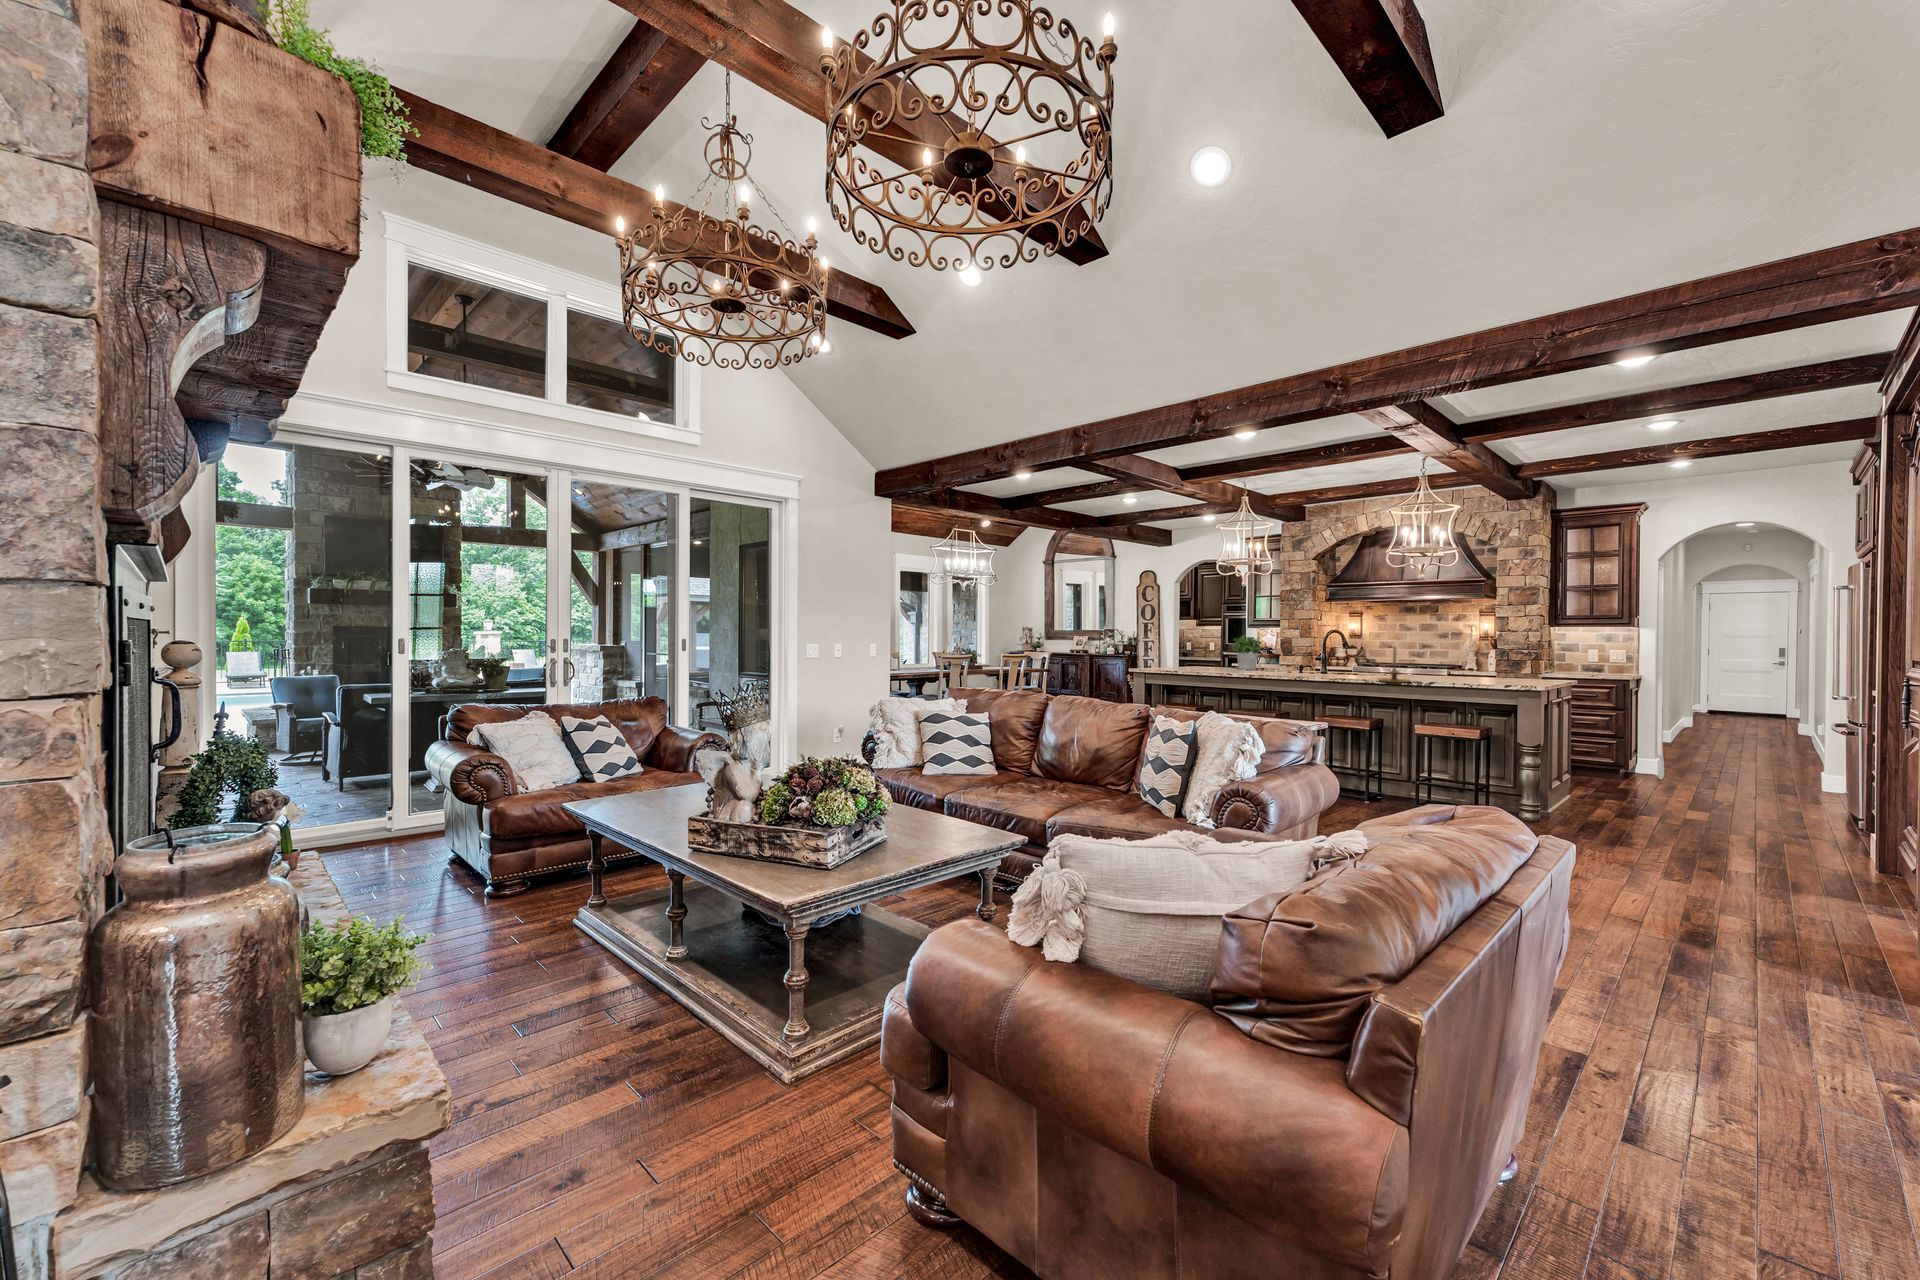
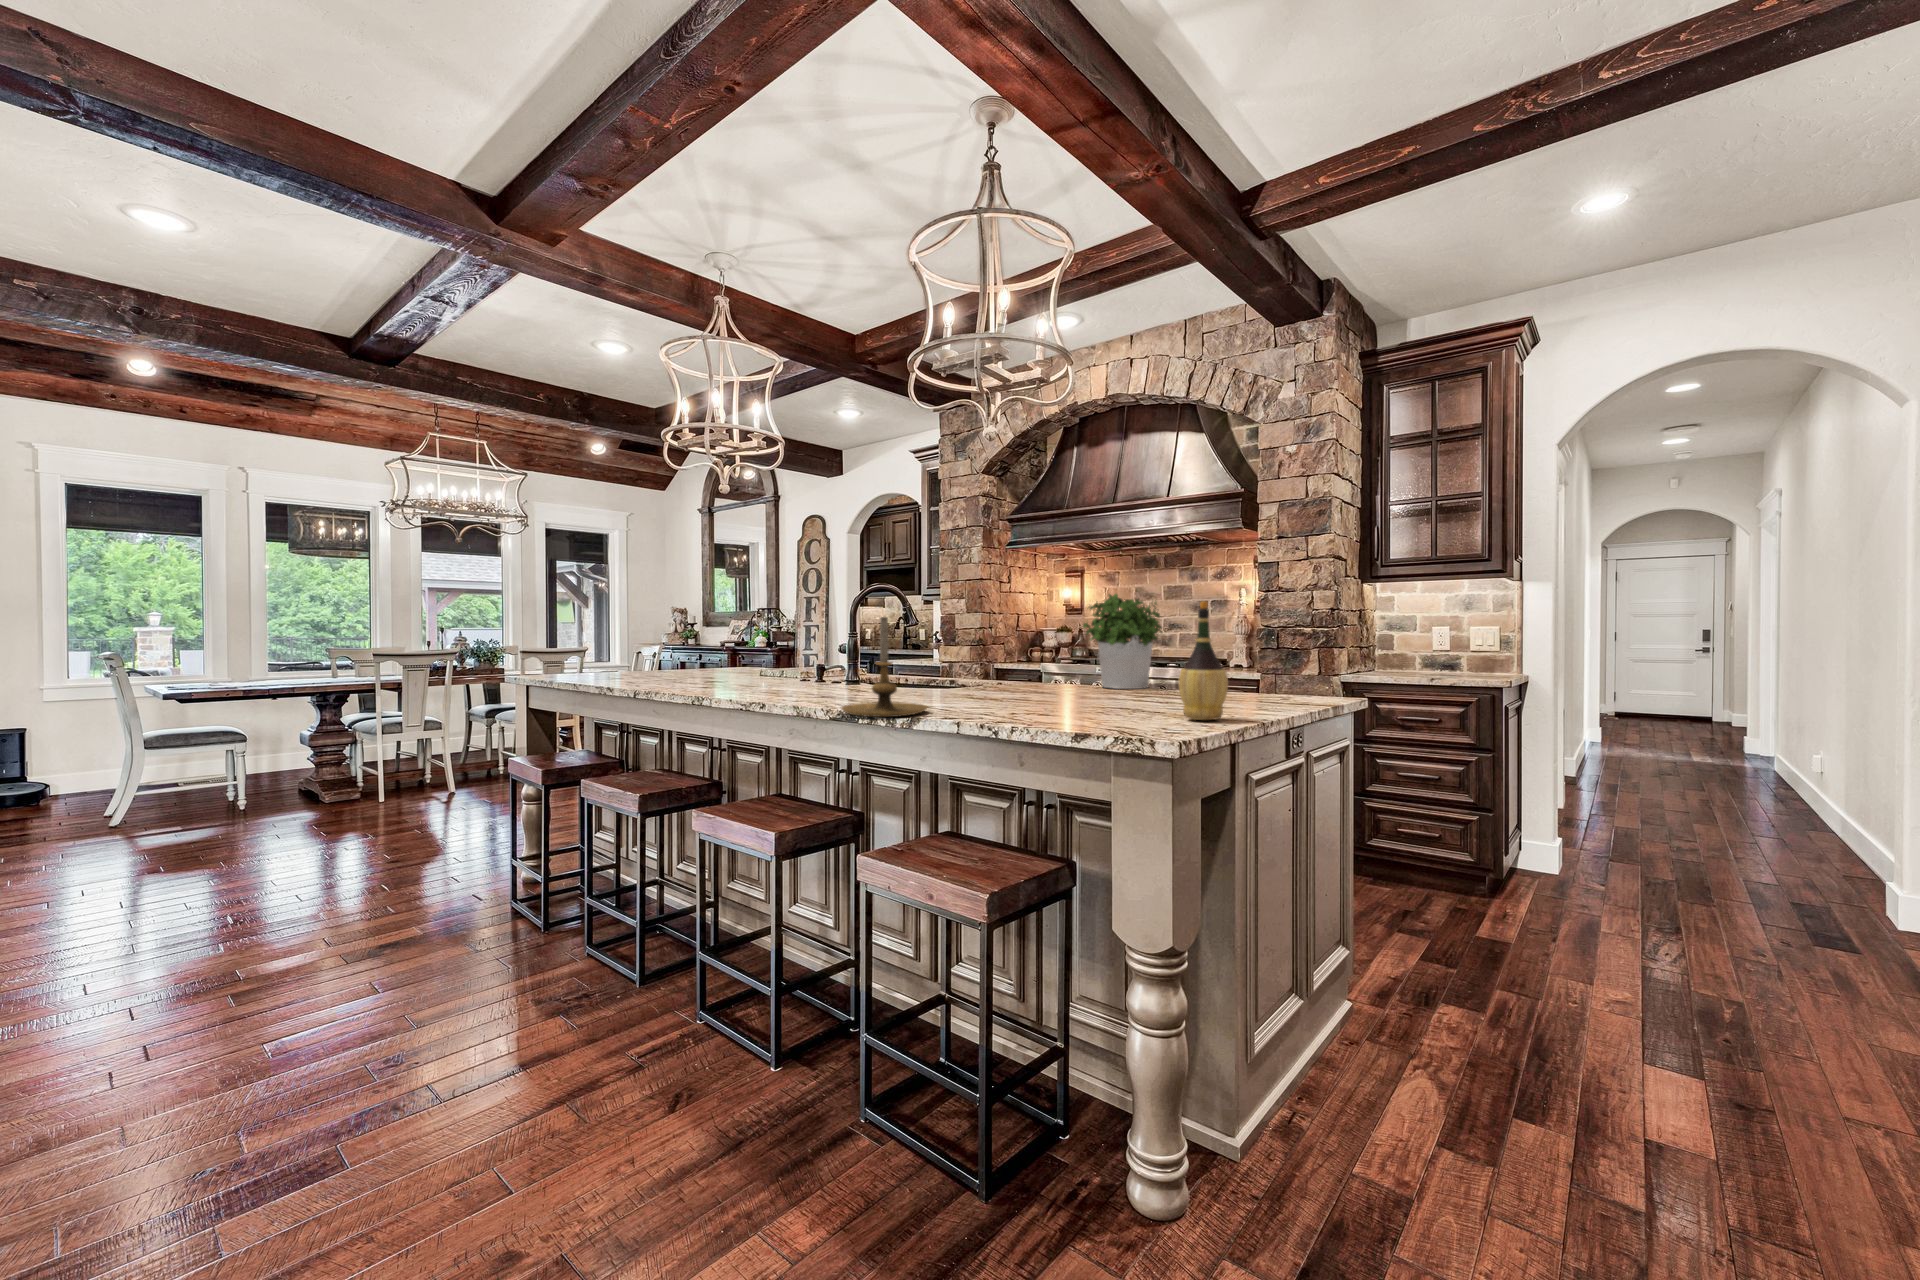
potted plant: present [1231,635,1261,670] -> present [1083,594,1162,689]
wine bottle: none [1518,644,1537,684] -> present [1179,601,1228,720]

